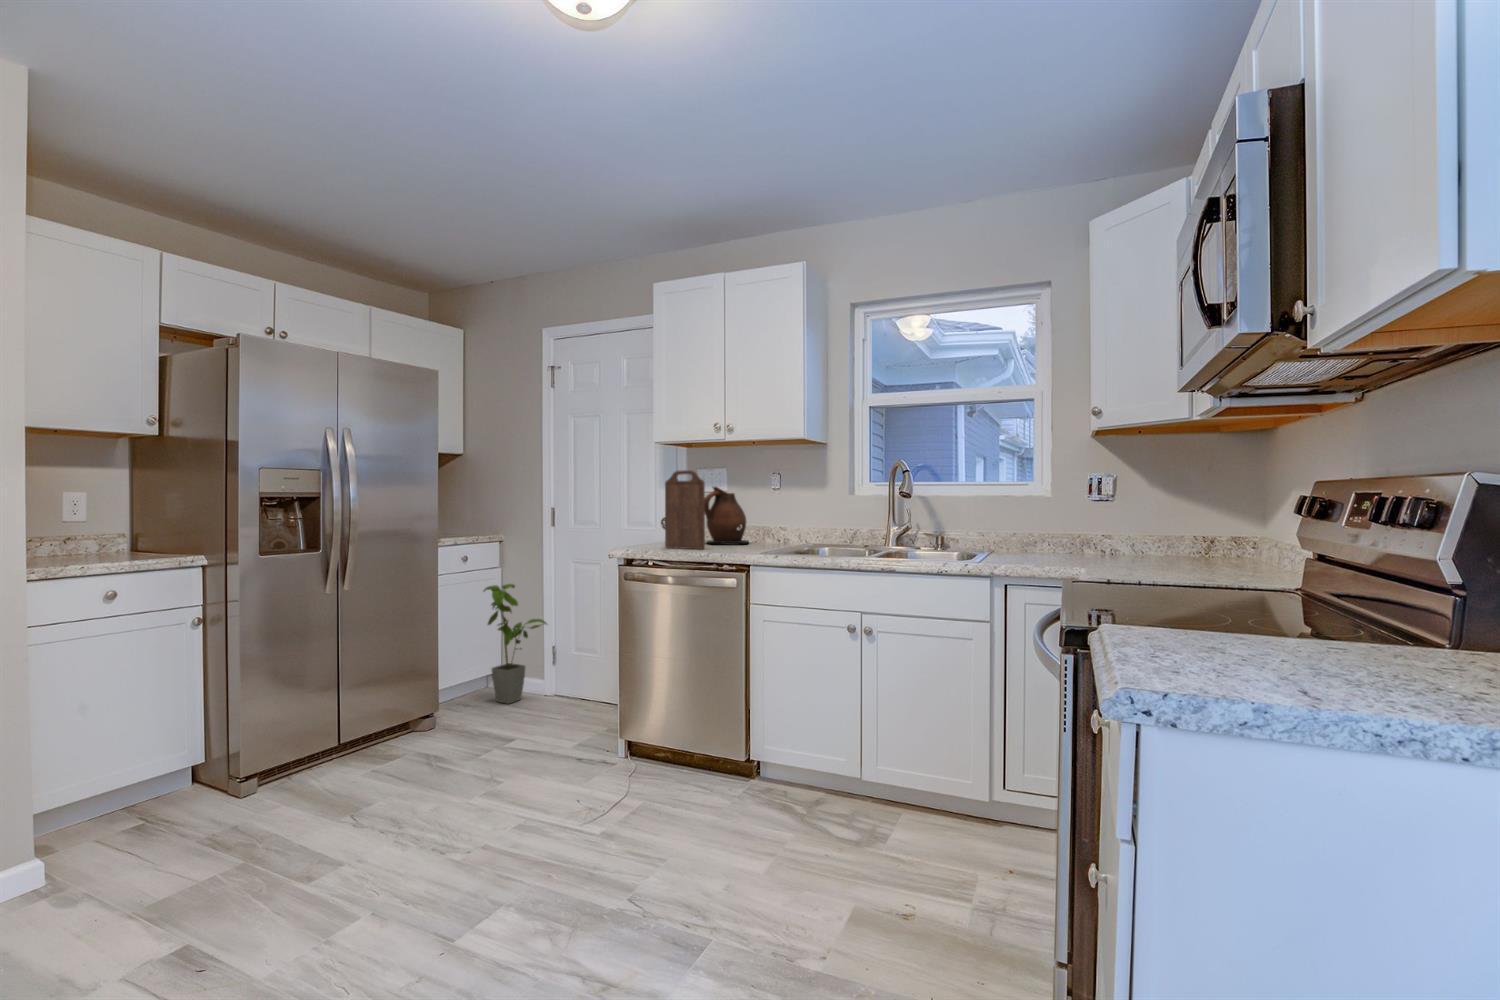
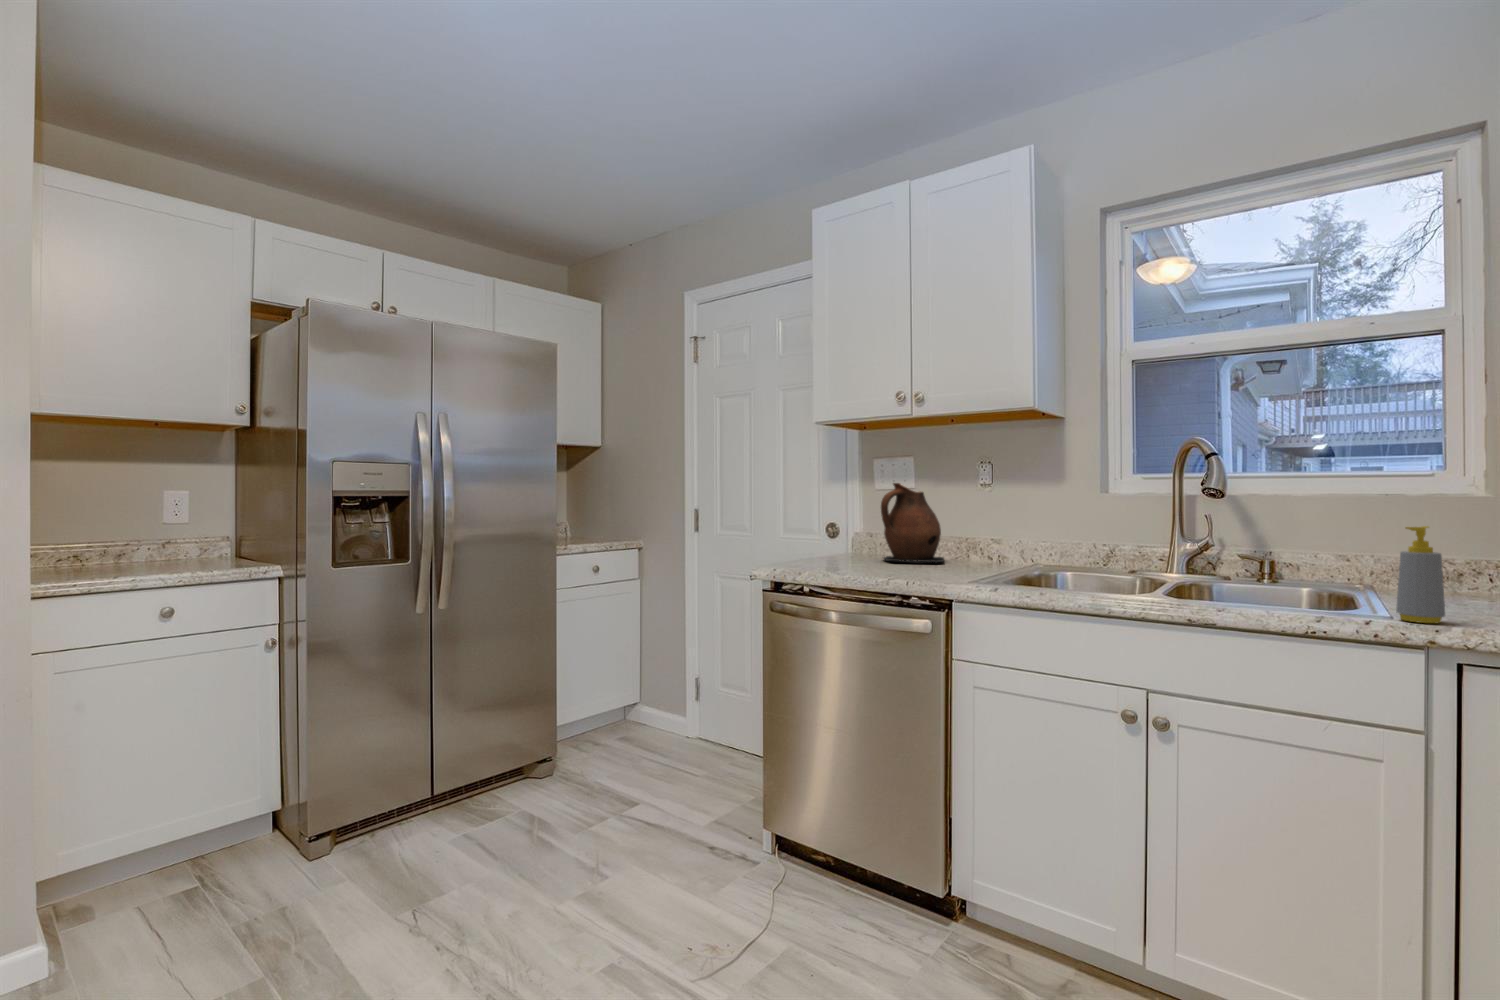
cutting board: present [665,470,705,549] -> none [826,460,882,571]
soap bottle: none [978,513,999,564] -> present [1396,526,1445,623]
house plant: present [484,584,547,704] -> none [613,602,688,747]

